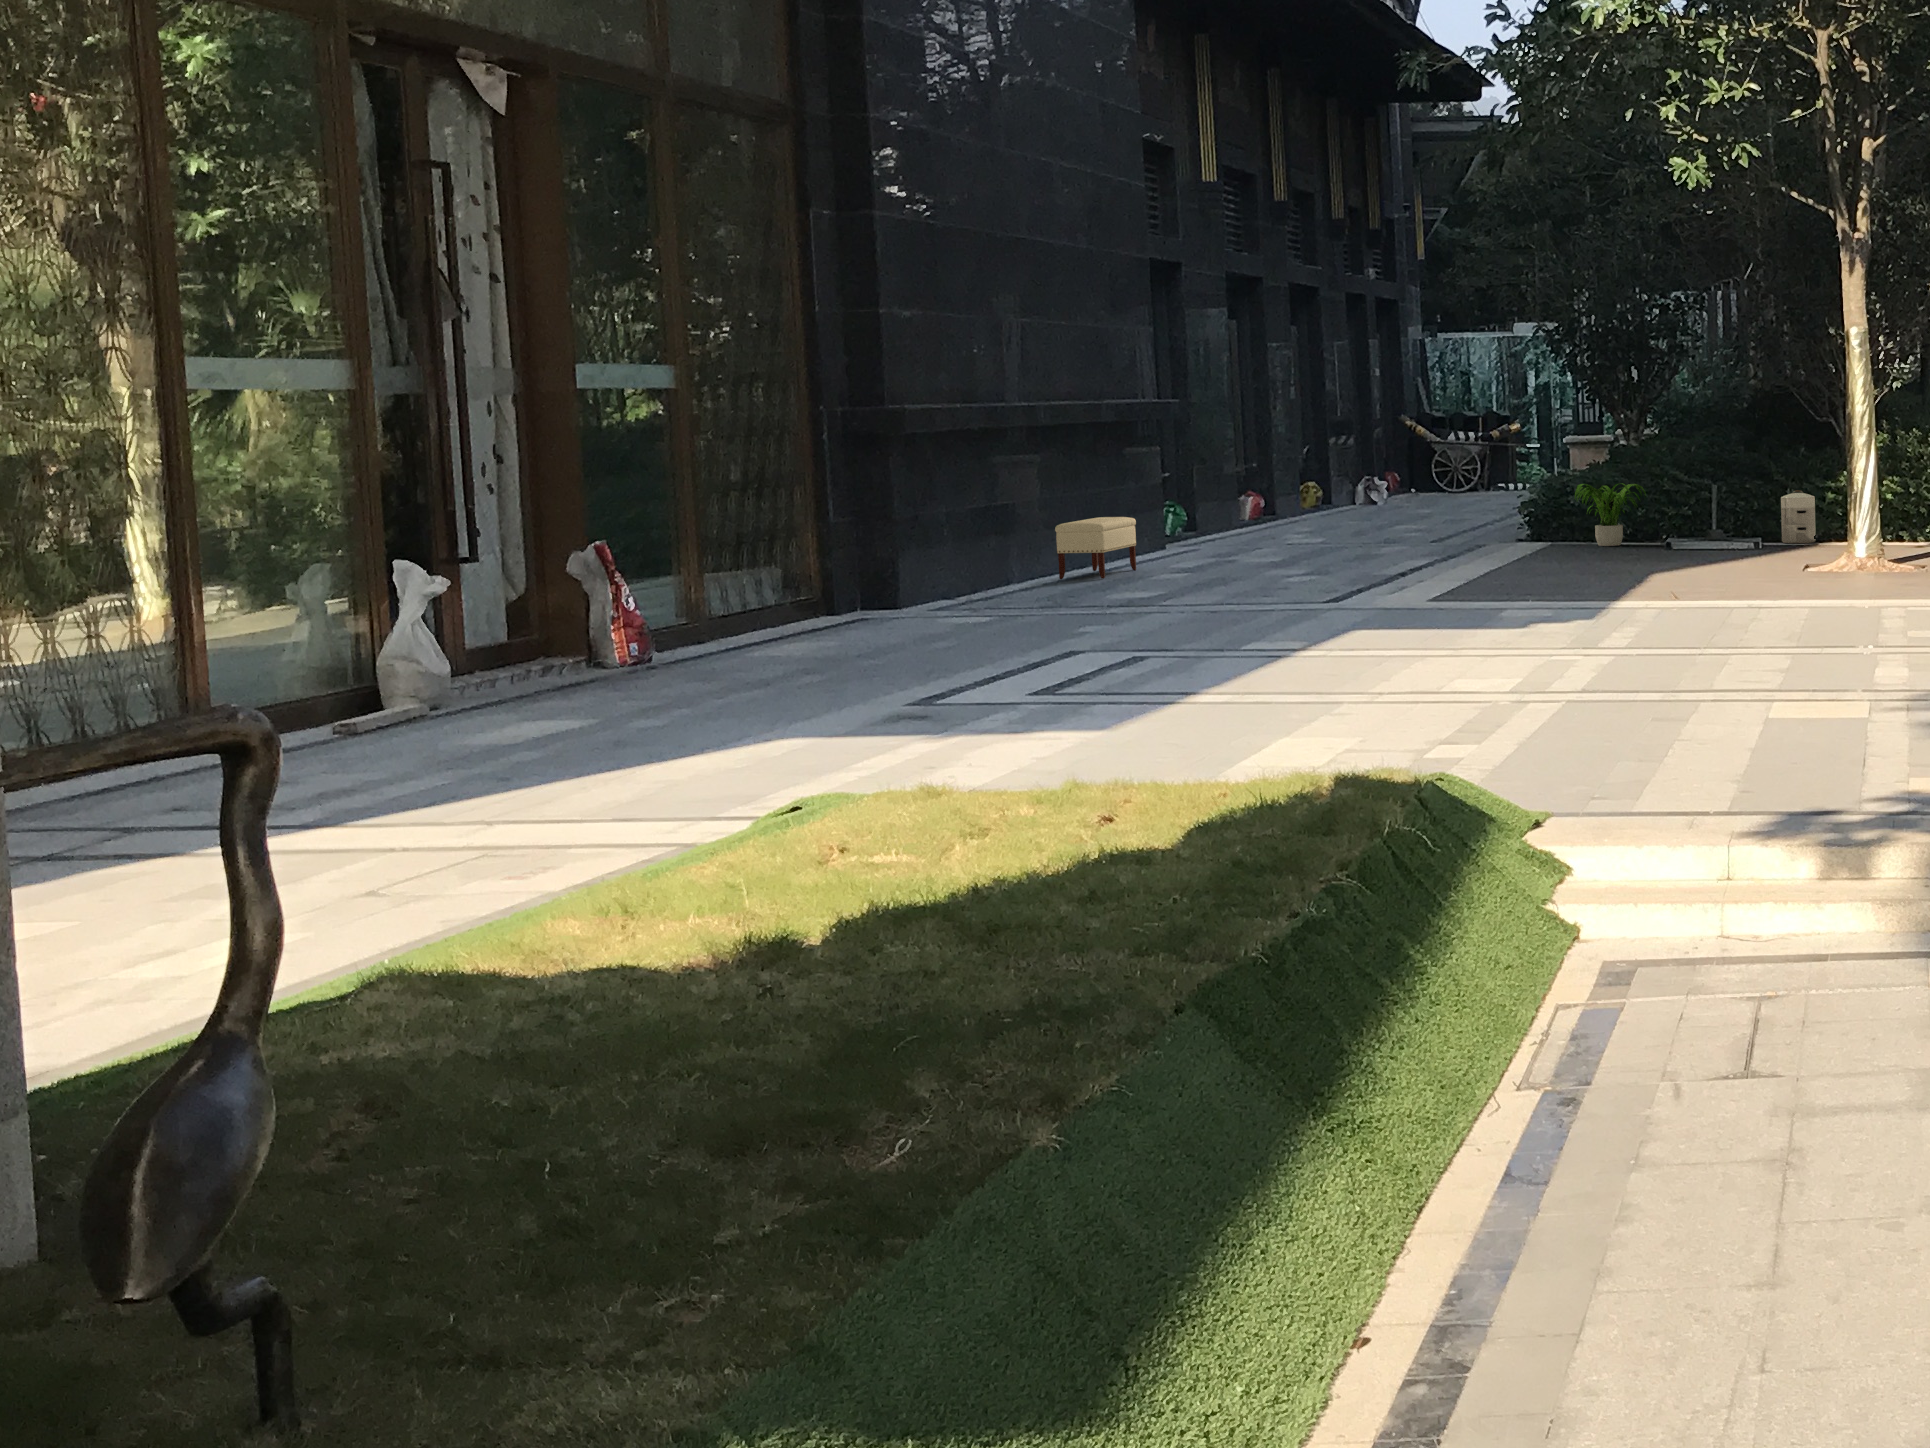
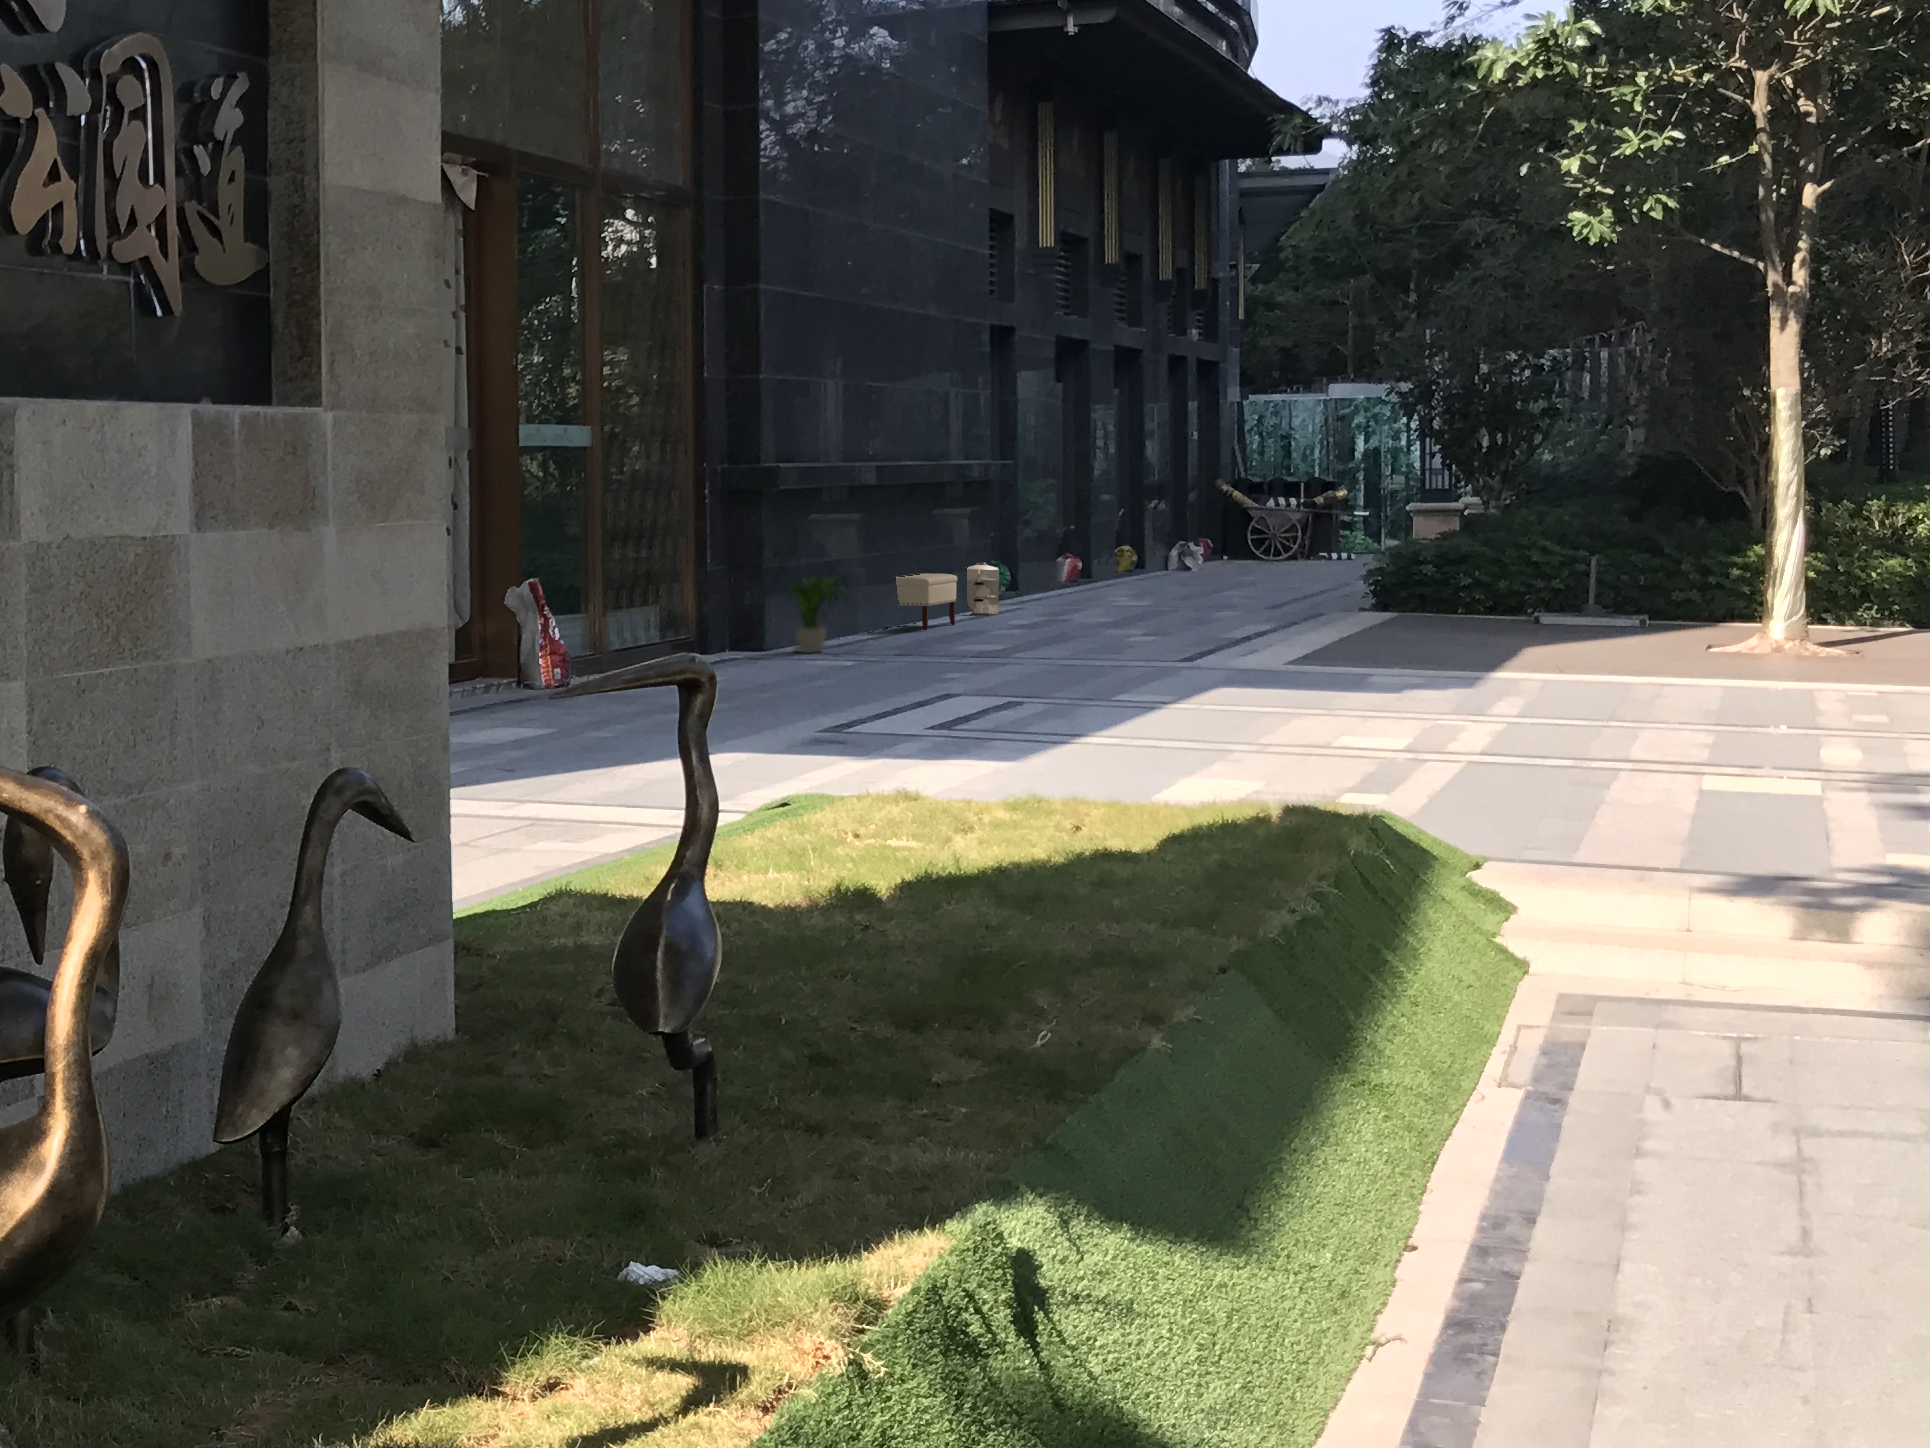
potted plant: present [1575,483,1646,546] -> present [789,578,848,653]
waste bin: present [1781,490,1816,543] -> present [967,562,999,615]

